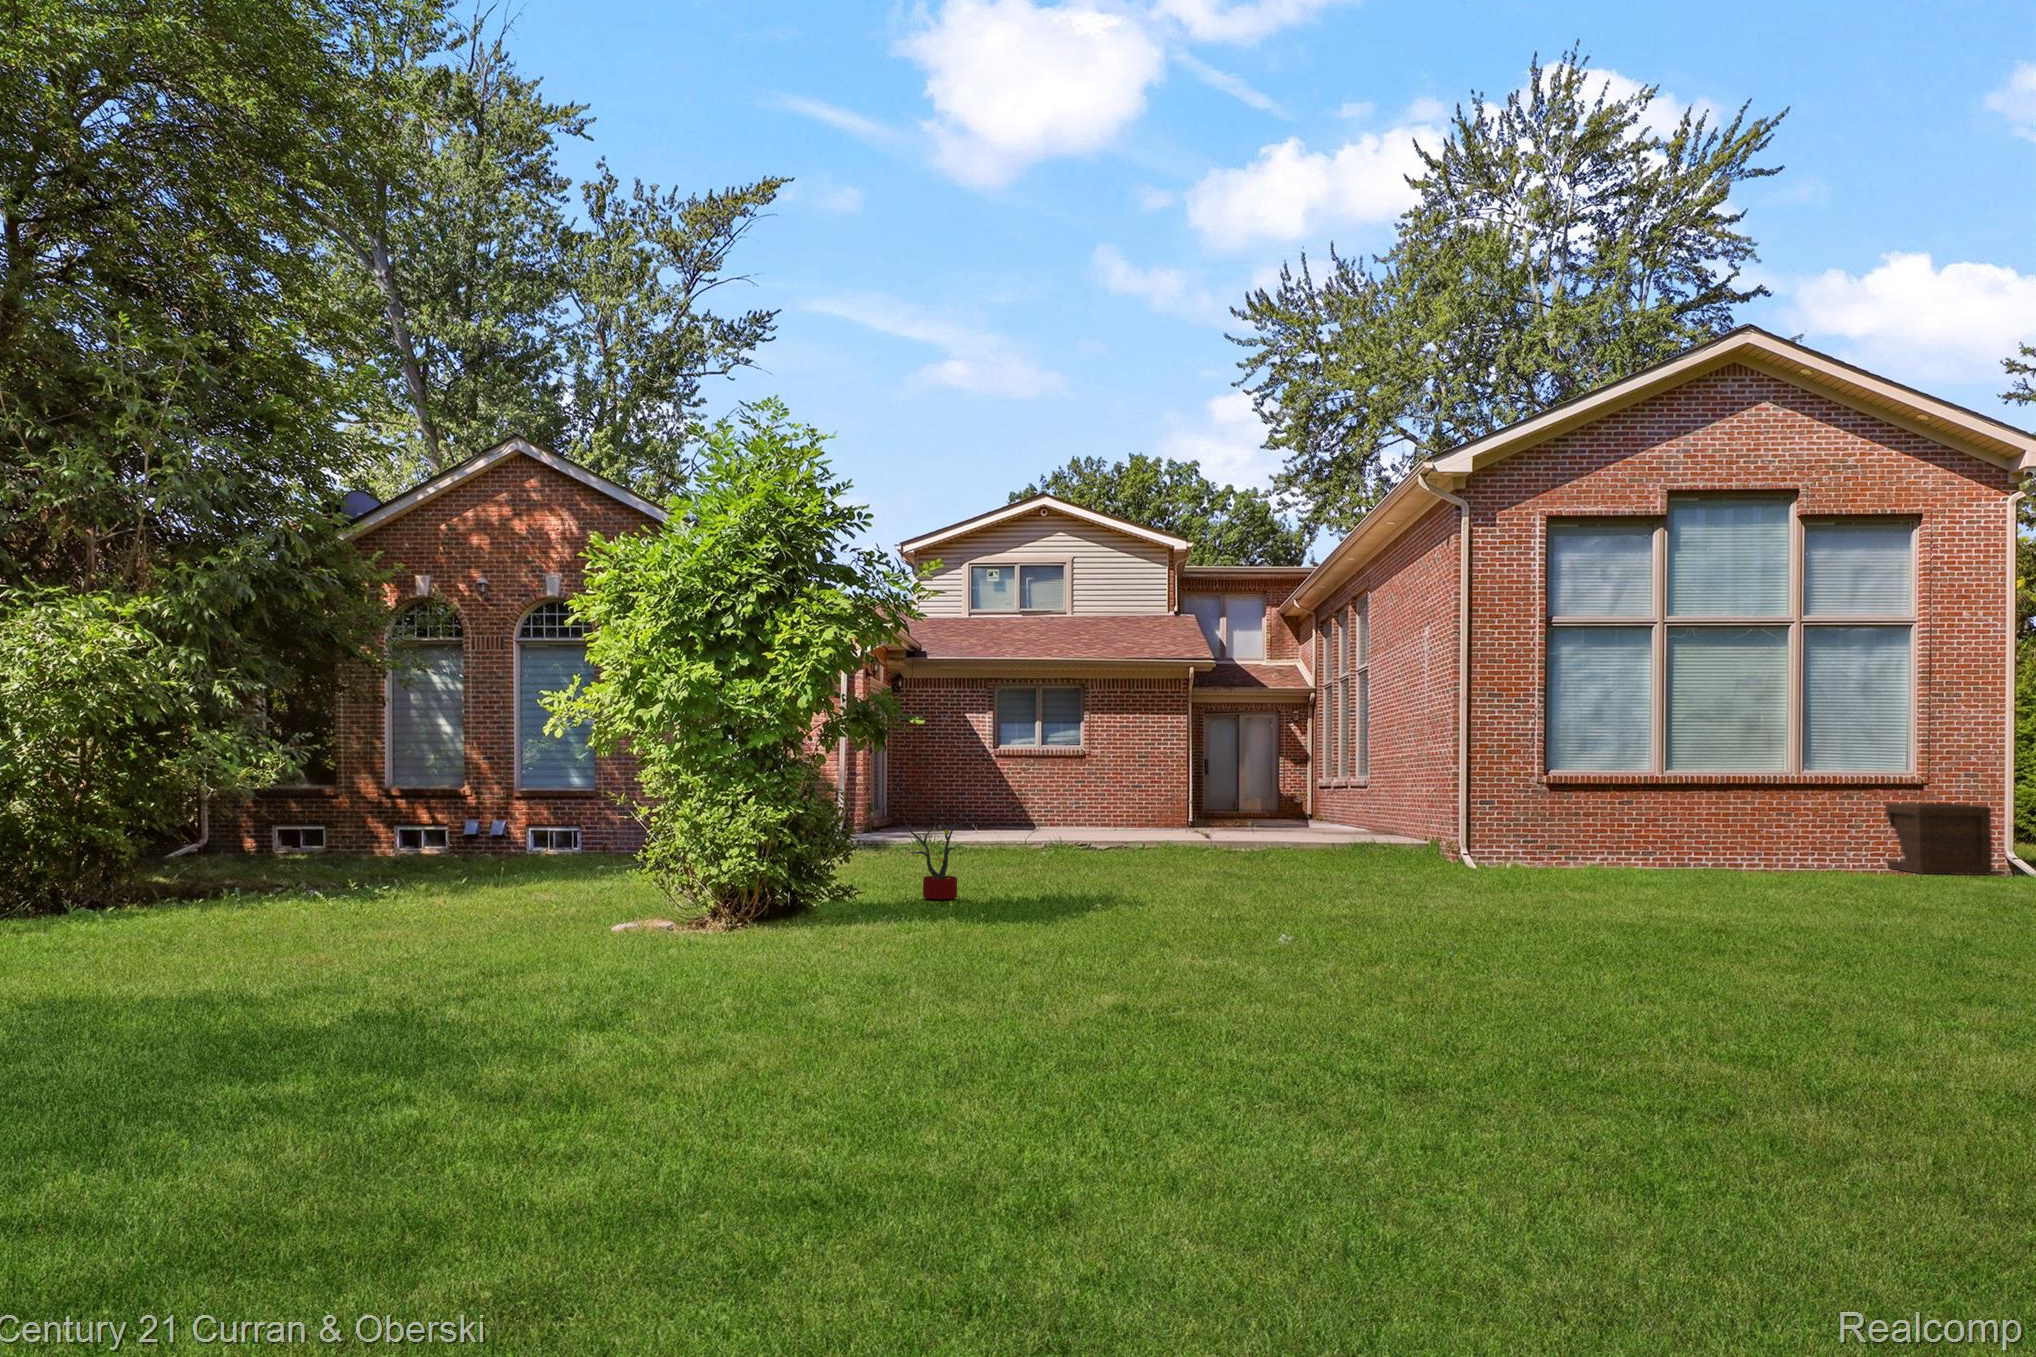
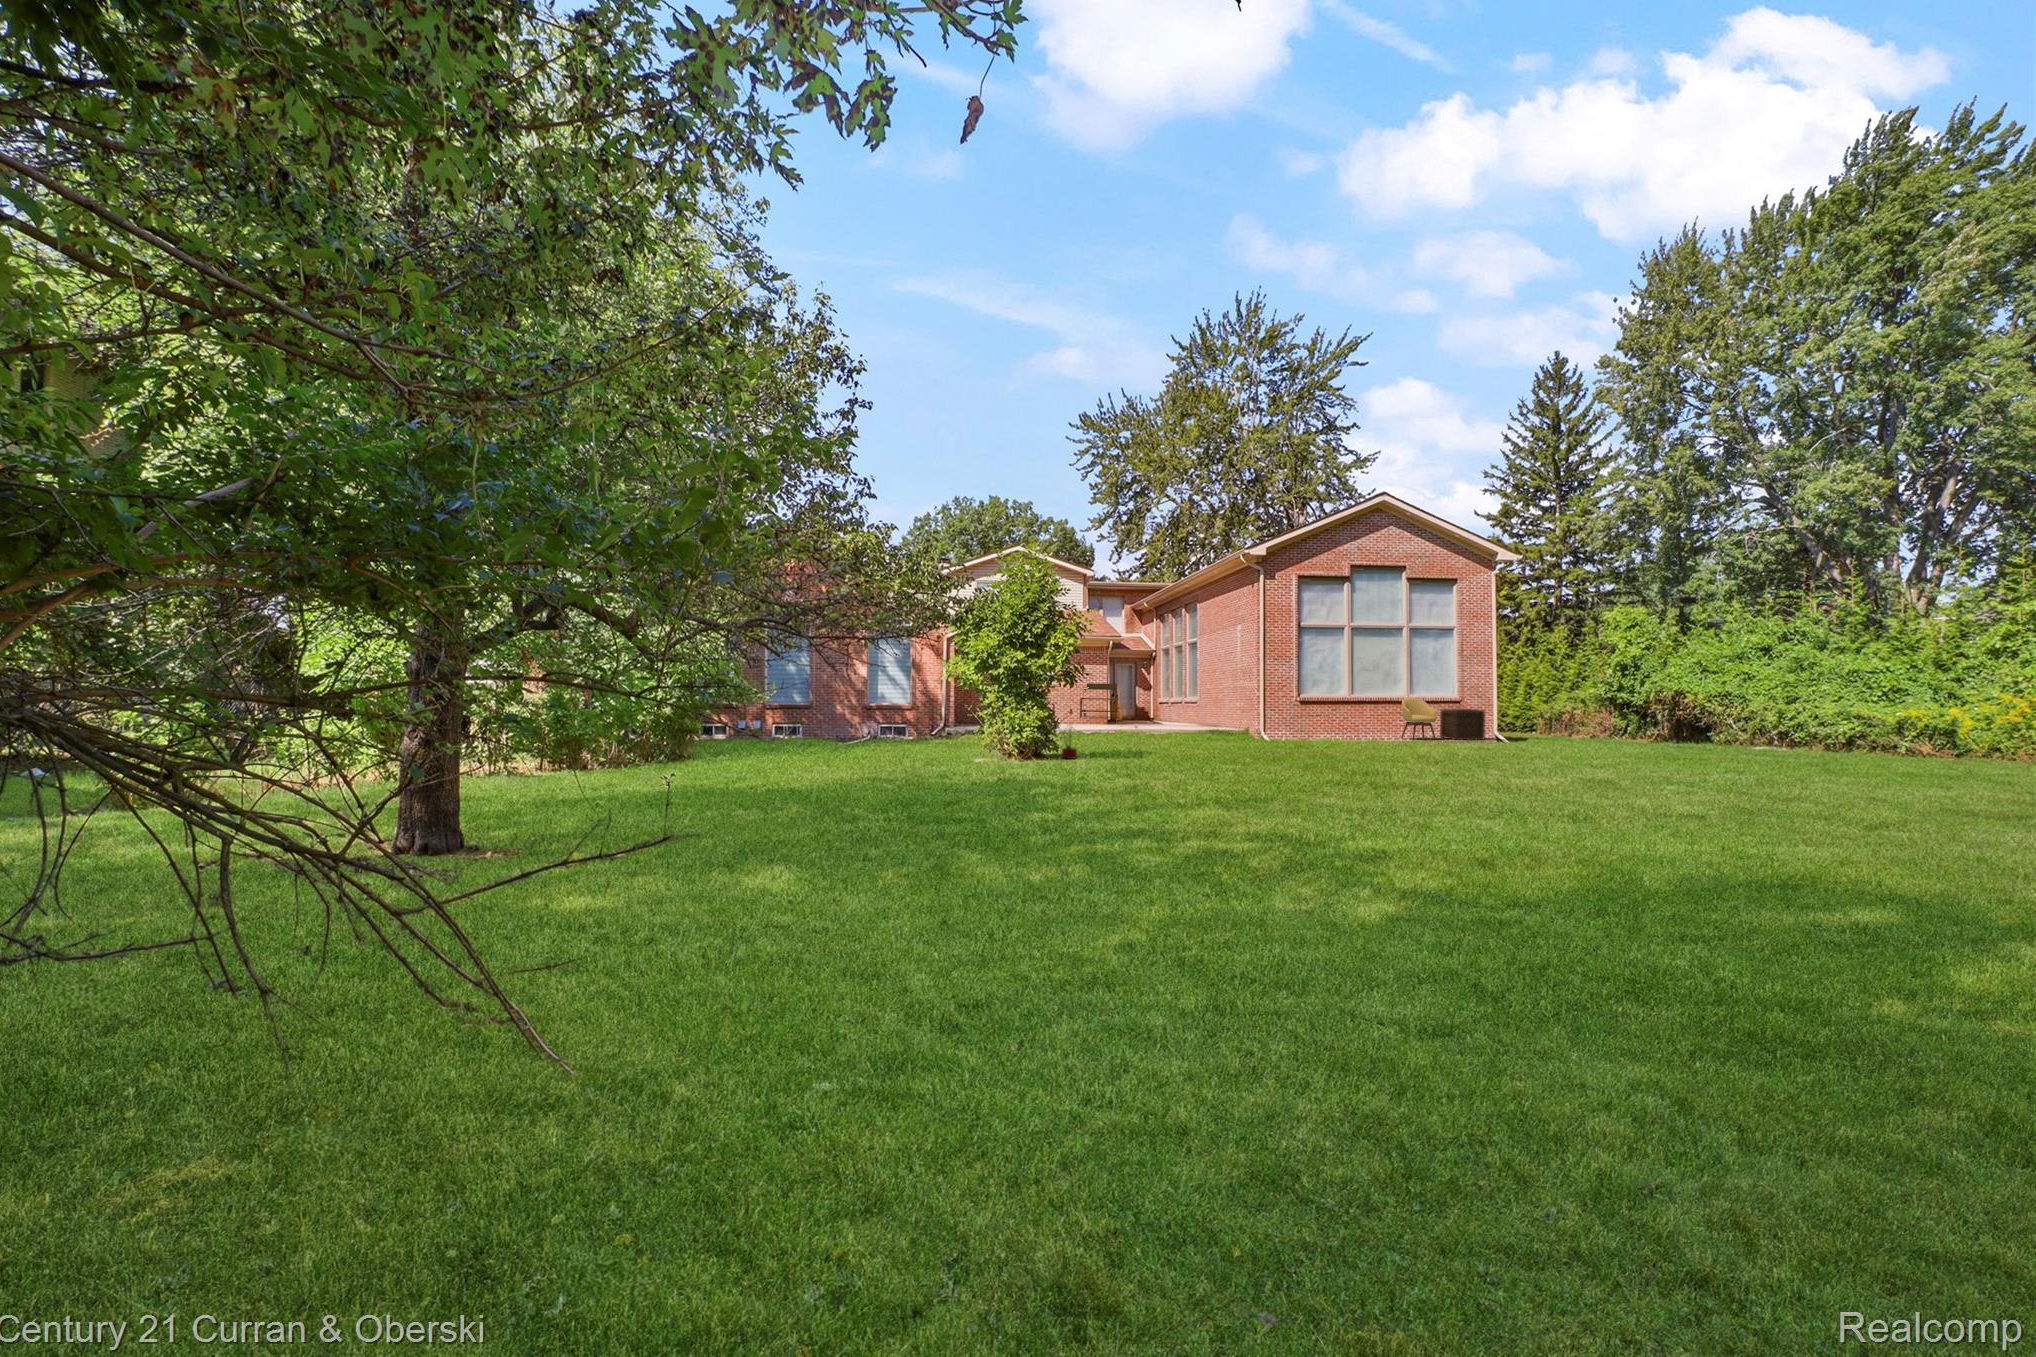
bench: none [1173,759,1251,827] -> present [1080,683,1118,718]
chair: none [1790,778,1872,873] -> present [1401,698,1437,740]

